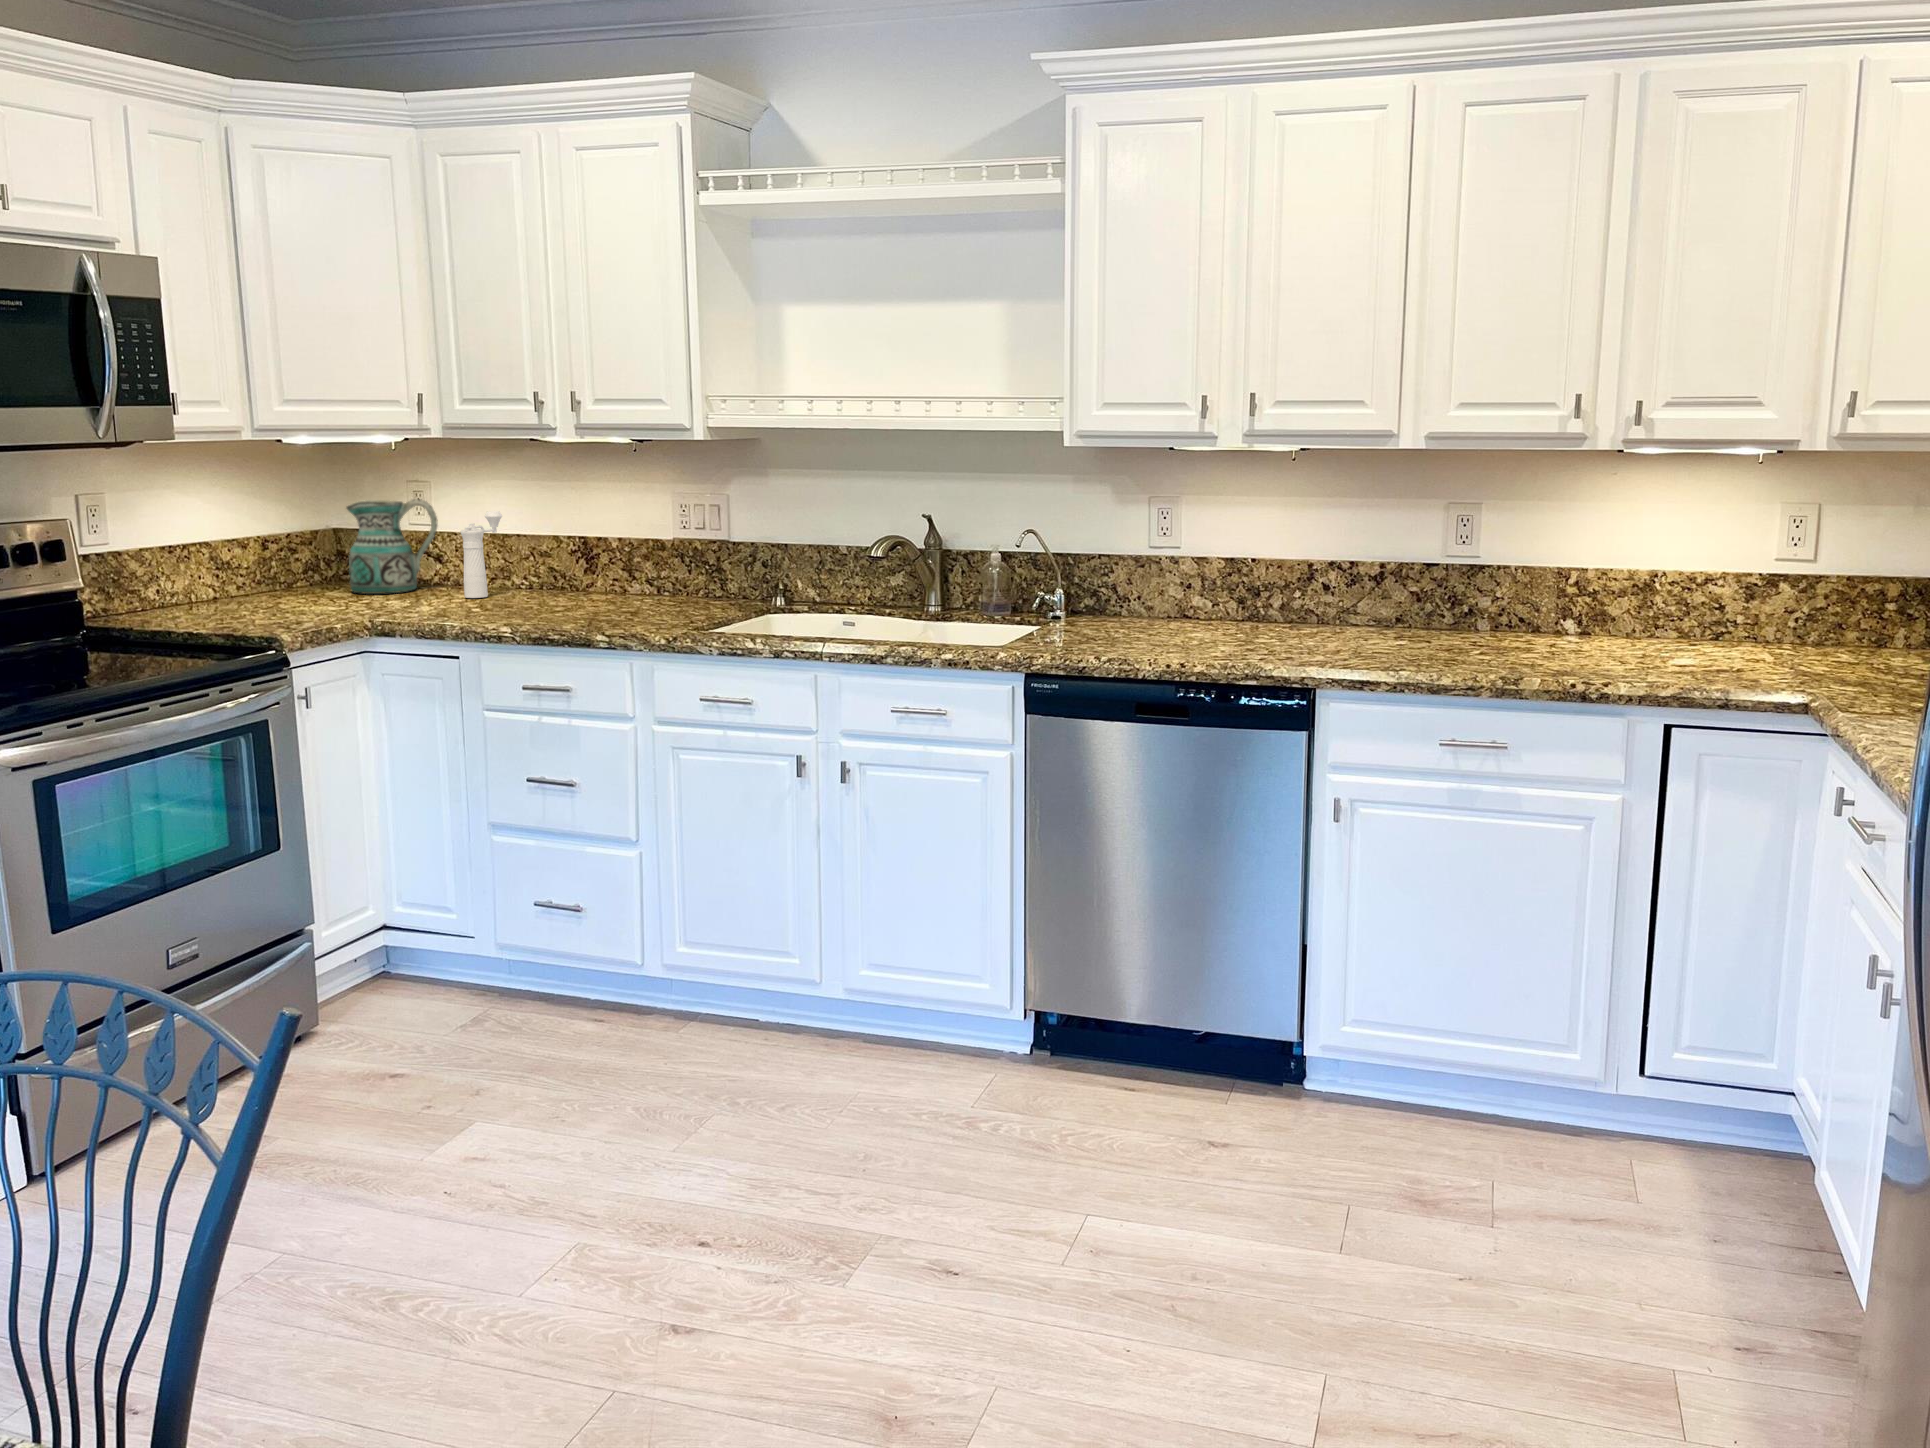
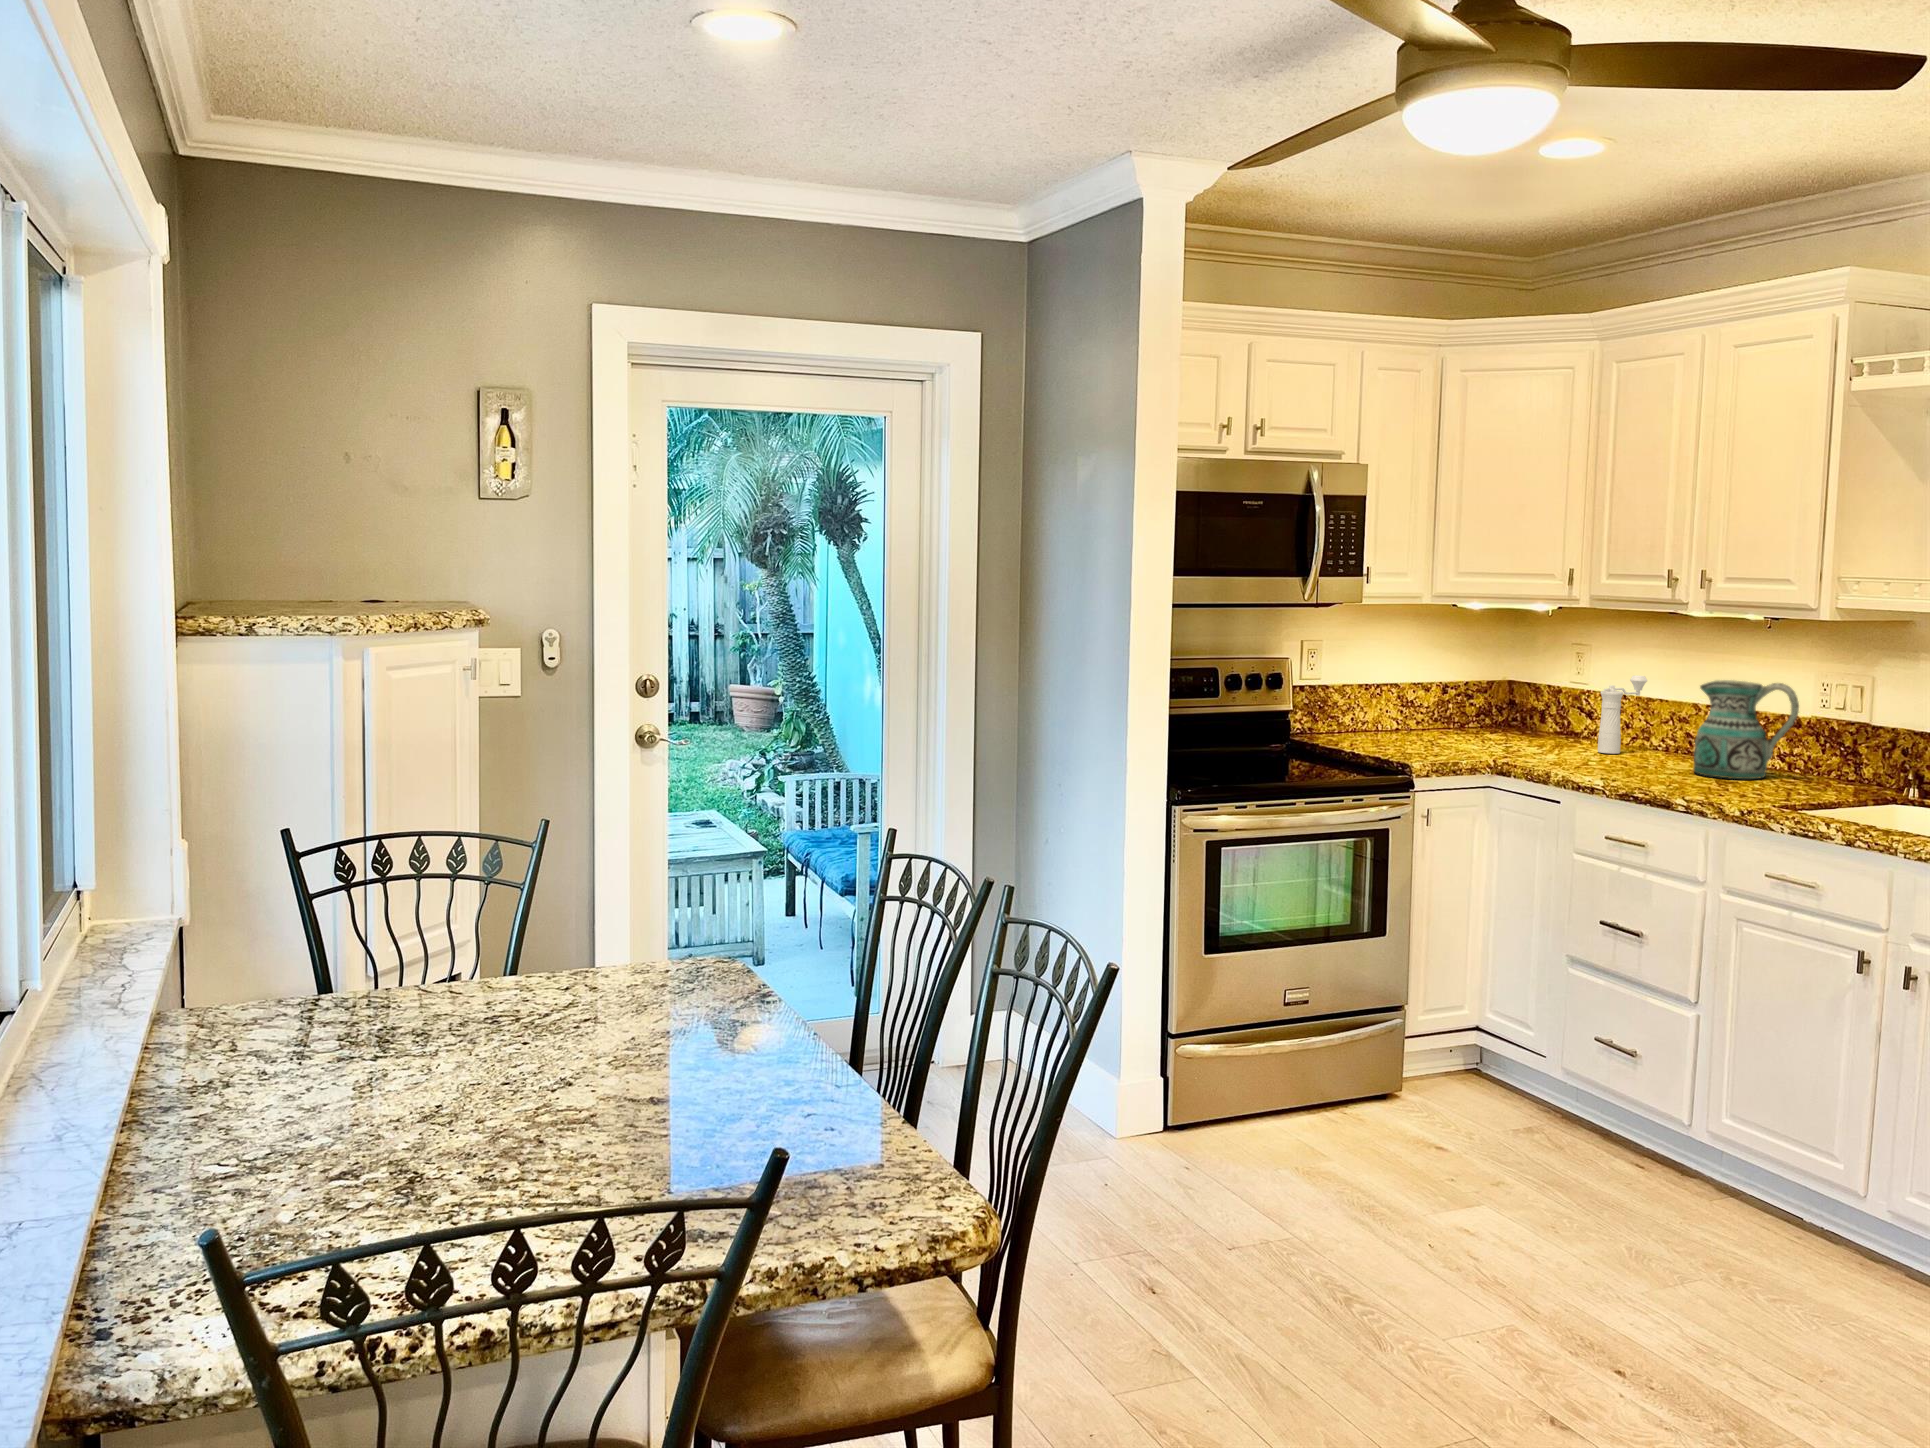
ceramic pitcher: present [347,499,438,594] -> present [1694,680,1799,779]

